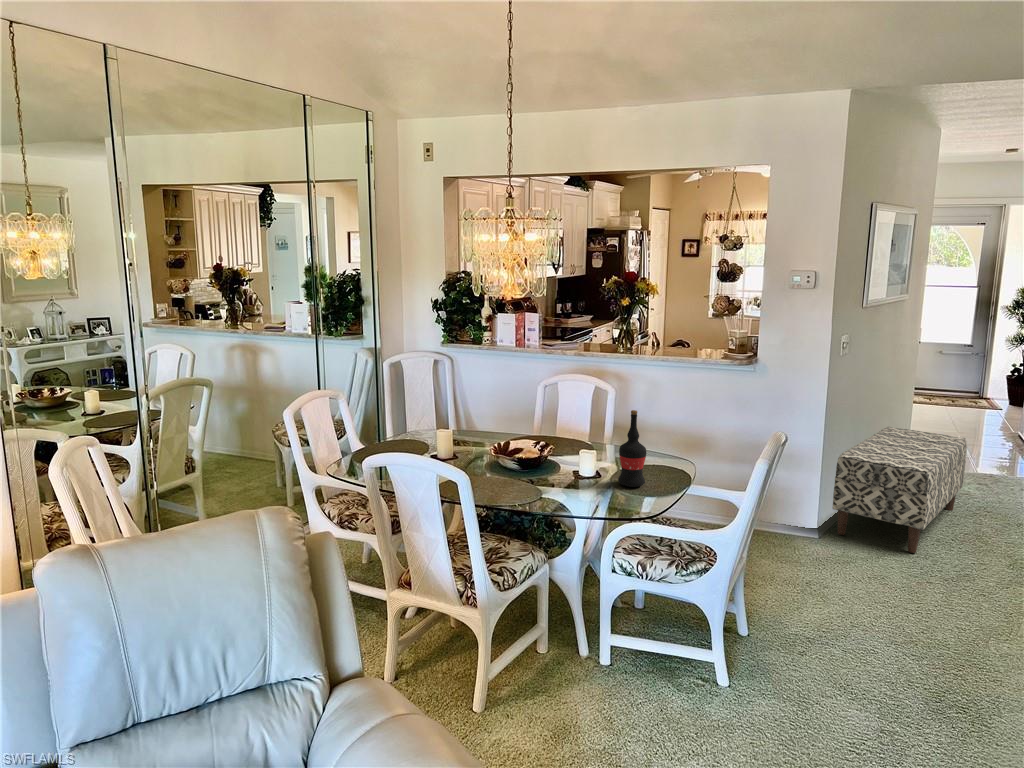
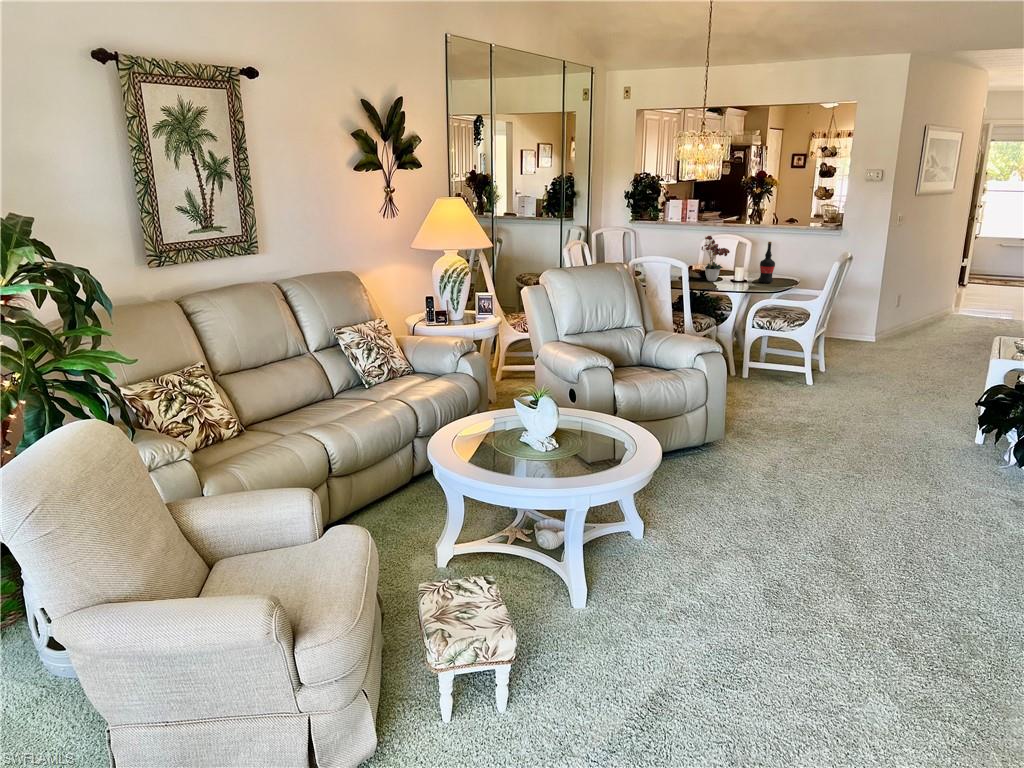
flower arrangement: none [504,396,566,485] -> present [701,236,730,281]
bench: present [832,427,967,553] -> none [886,281,986,350]

